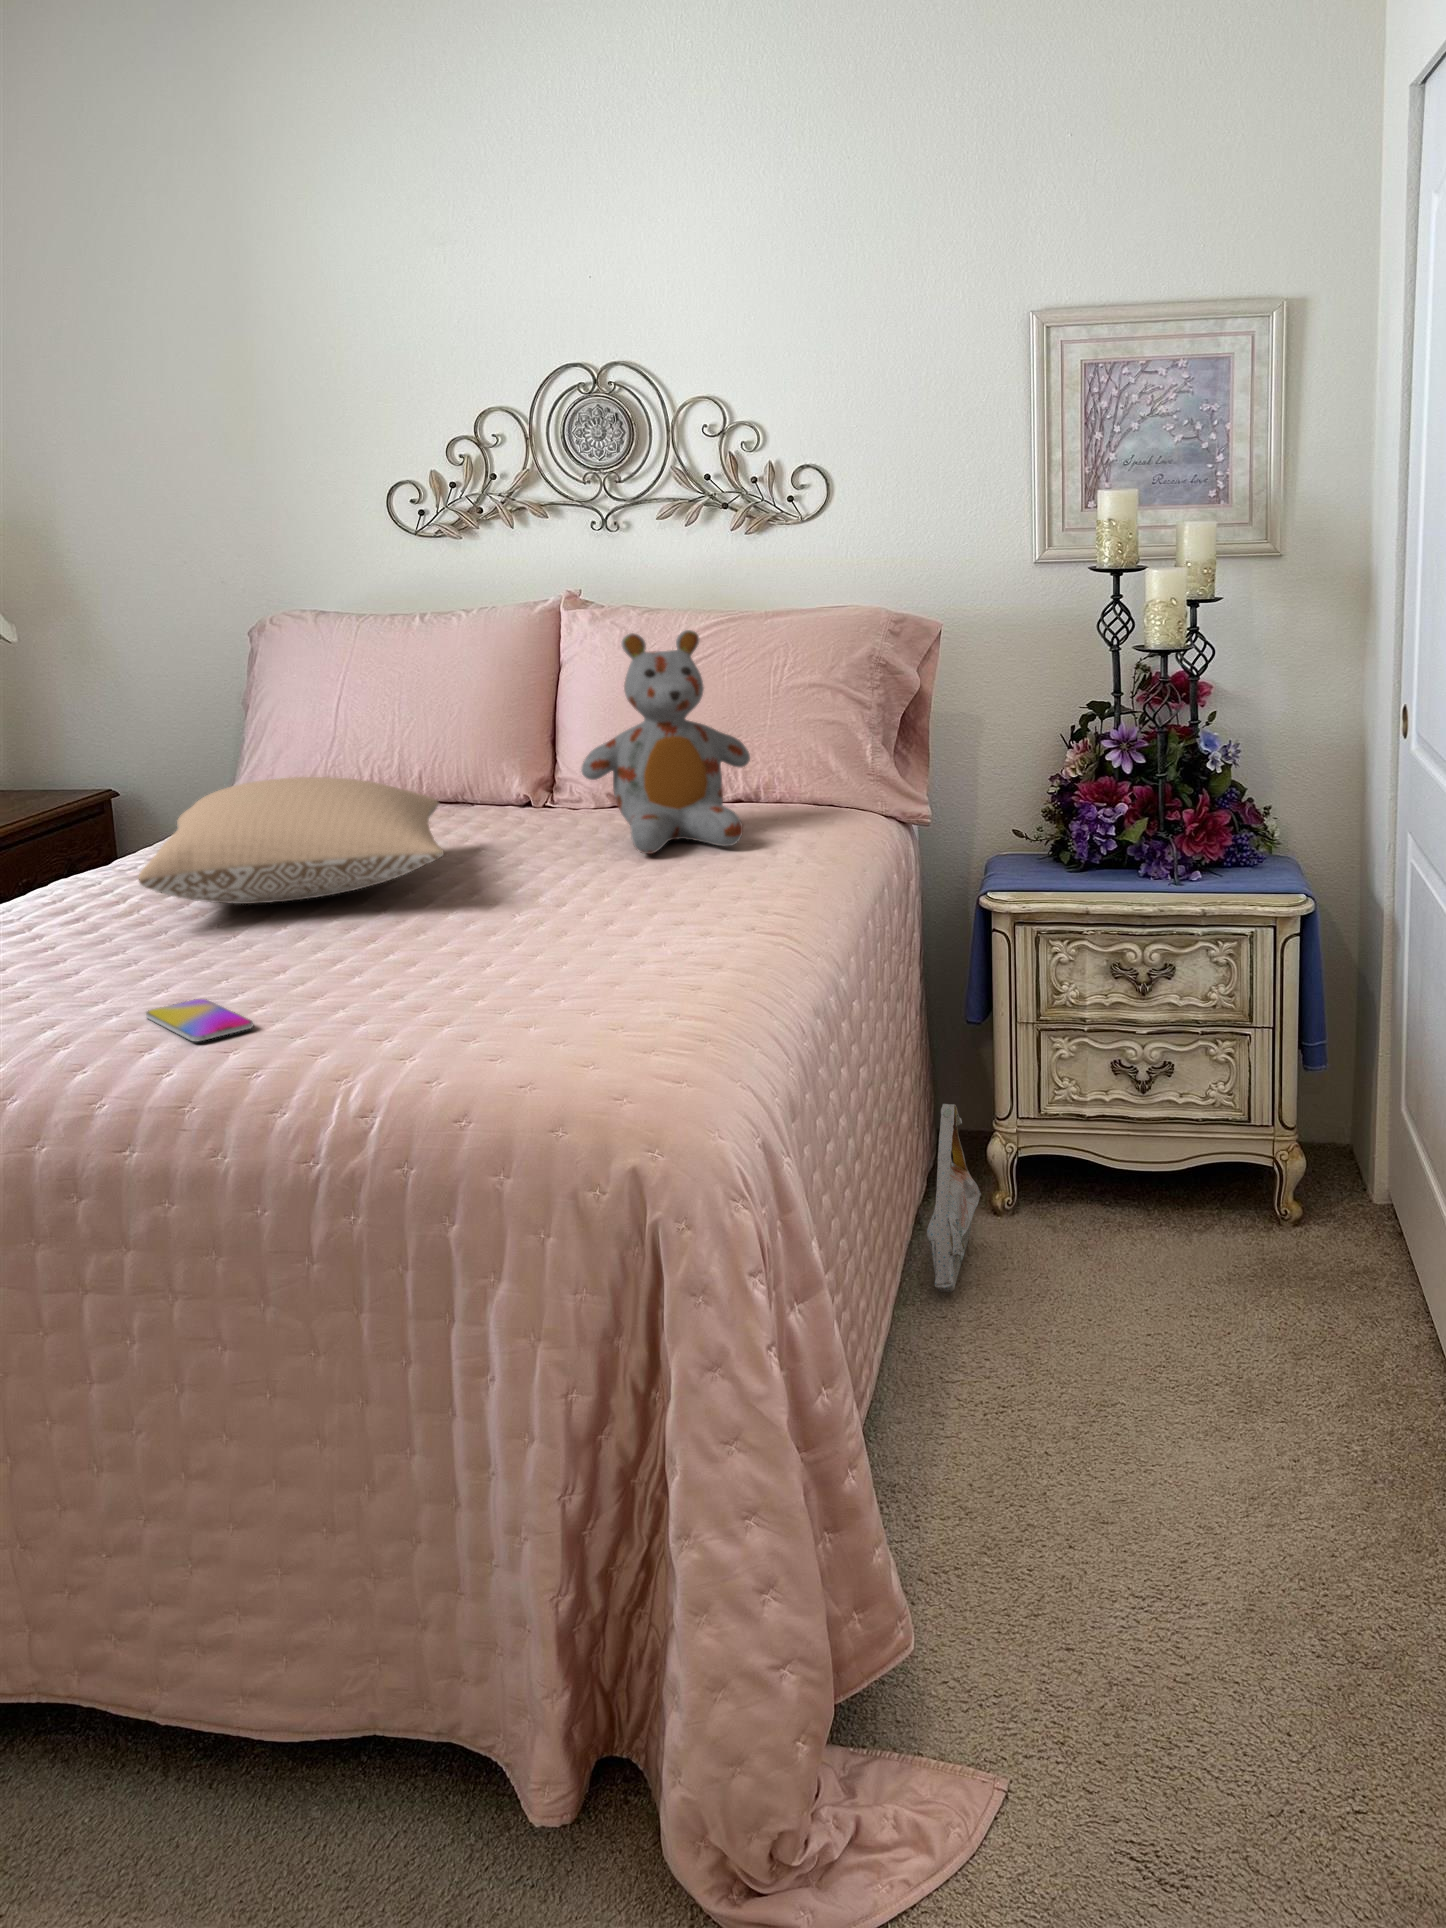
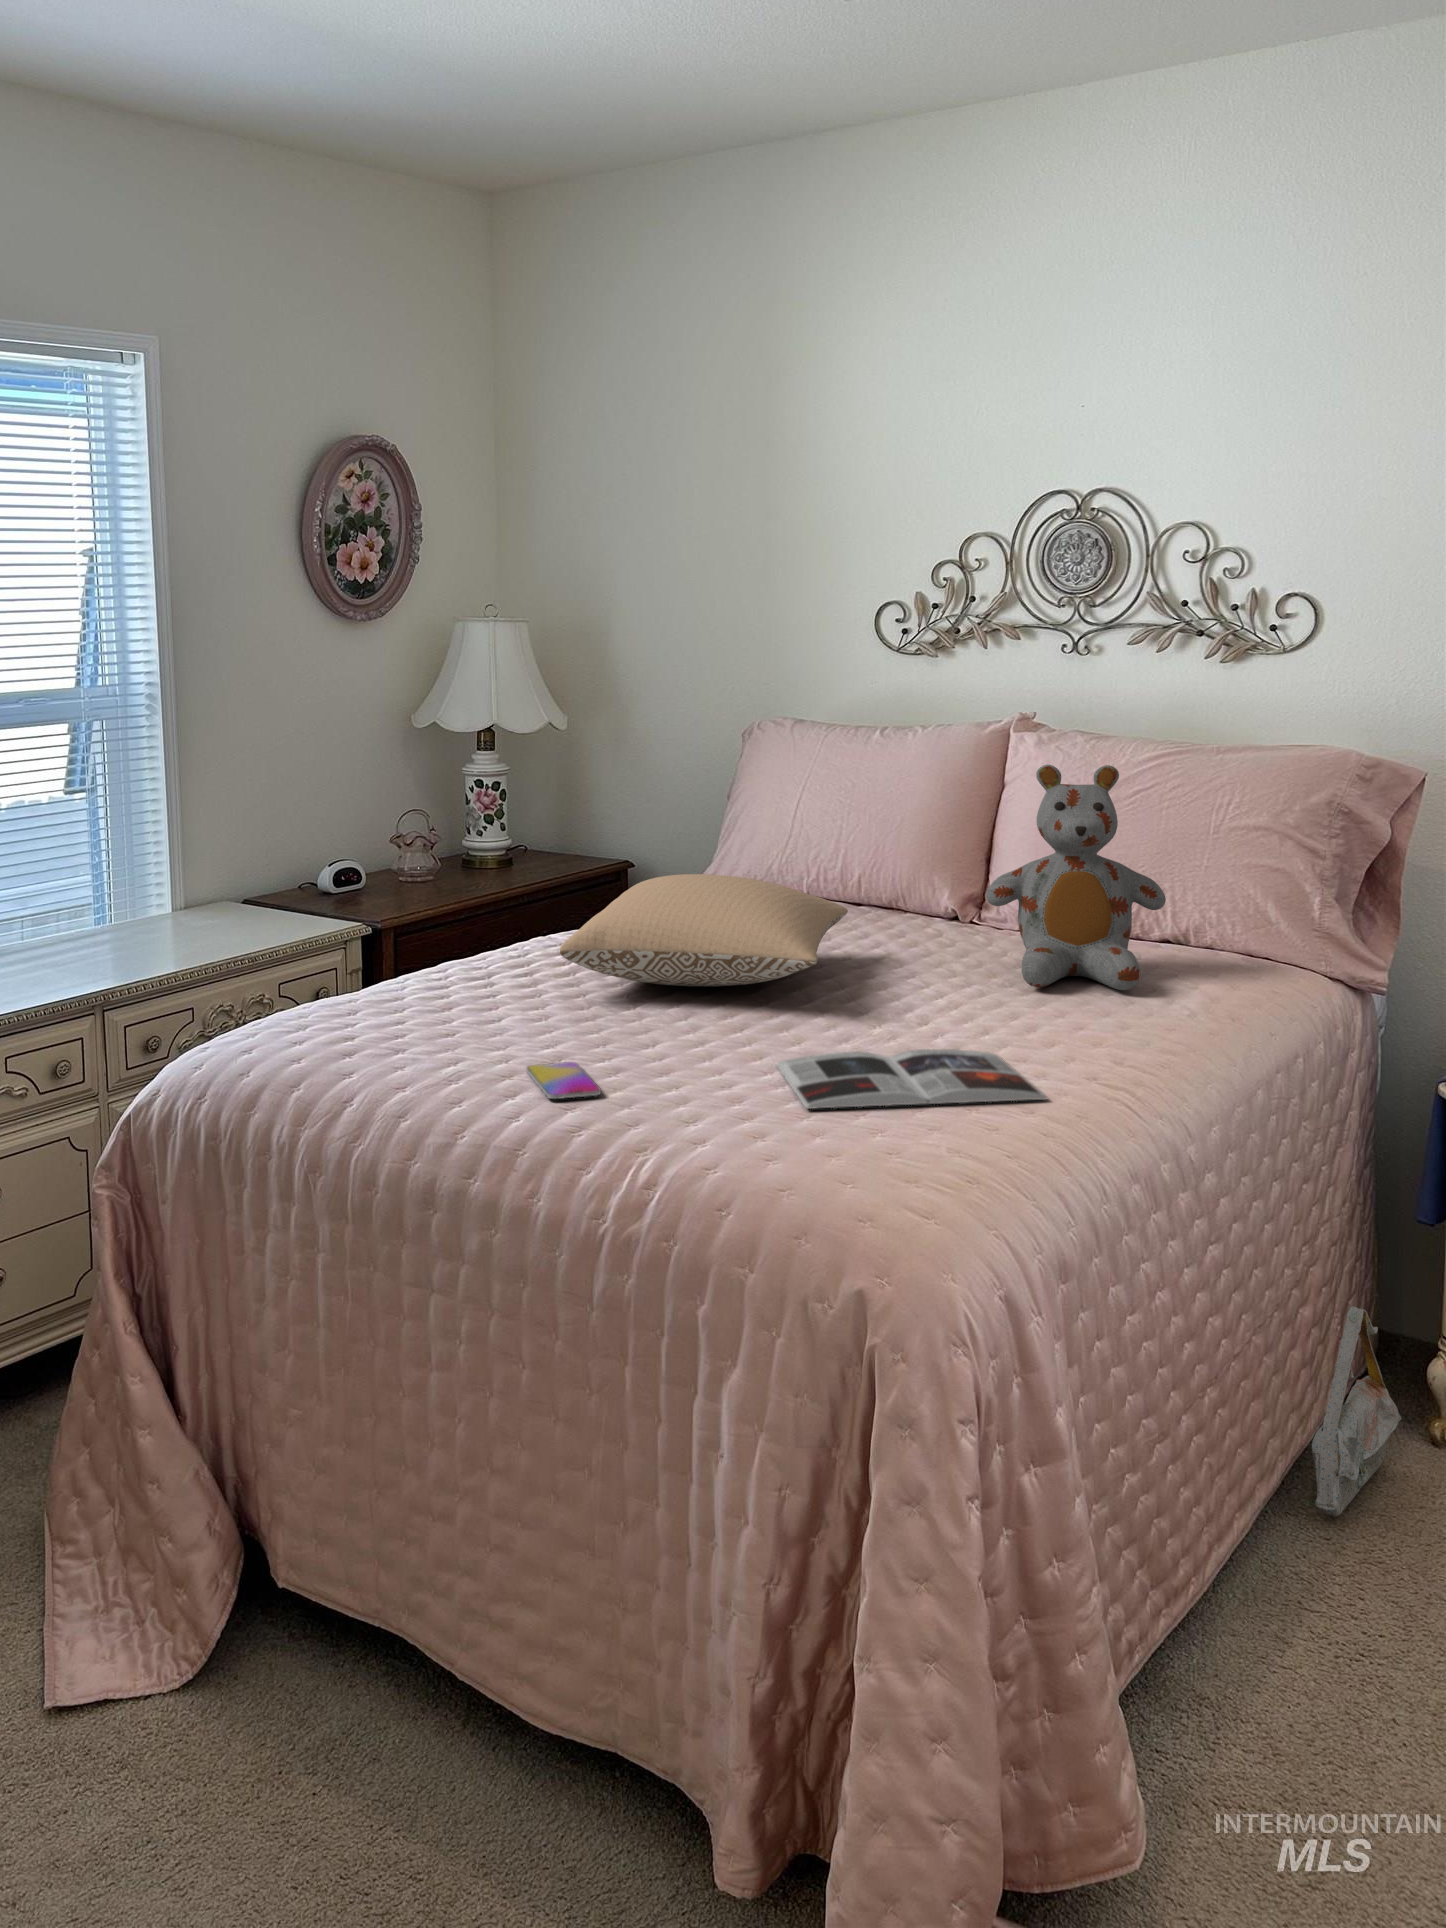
magazine: none [432,920,723,1003] -> present [776,1049,1047,1109]

